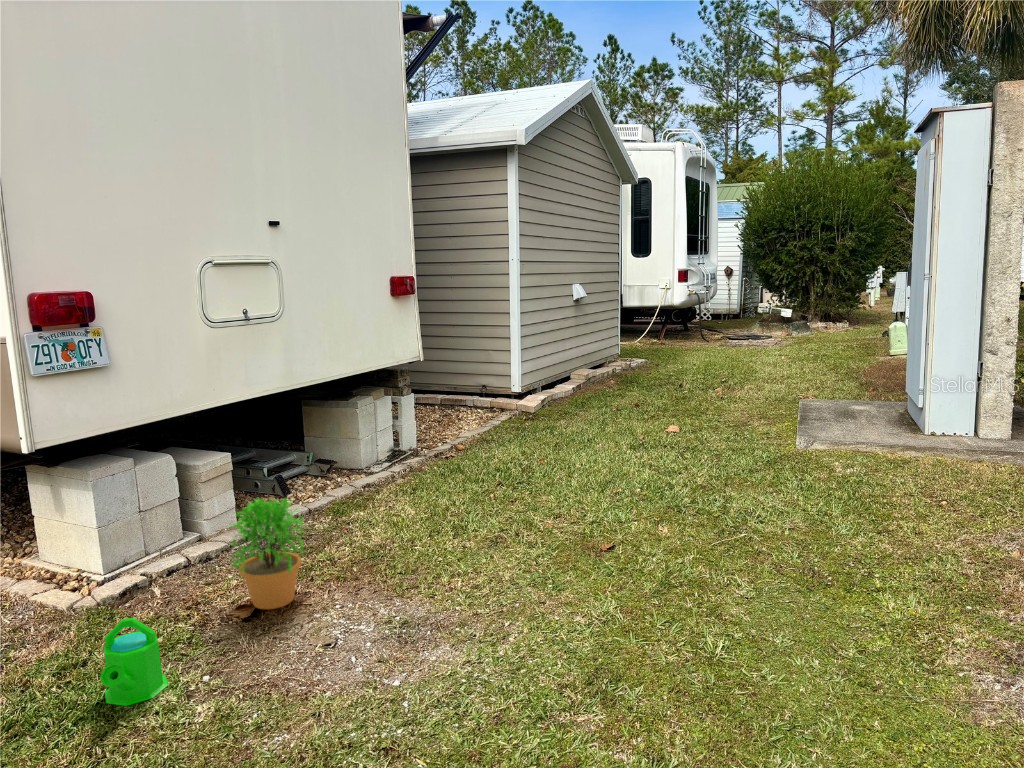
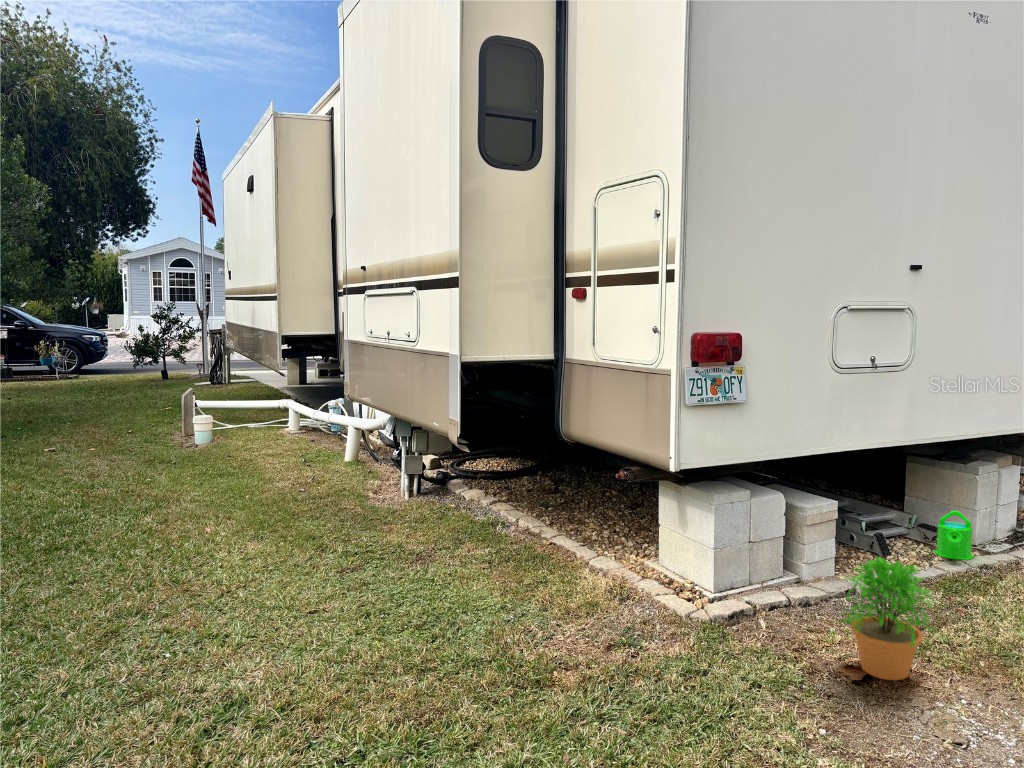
watering can: present [100,618,168,706] -> present [934,511,974,560]

